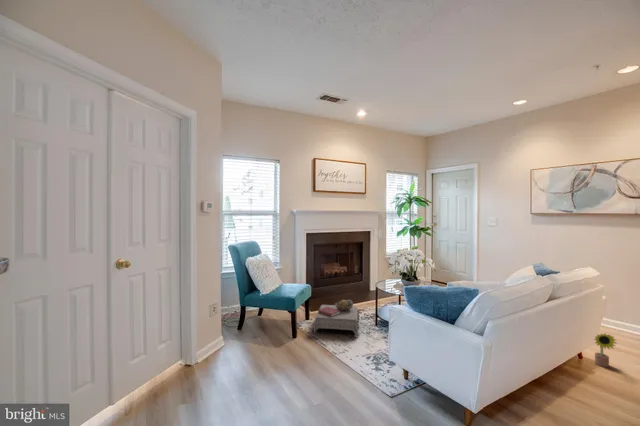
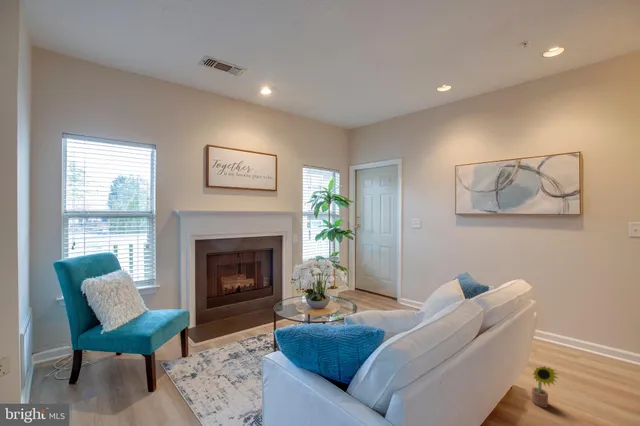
ottoman: present [313,300,359,336] -> none [174,333,252,394]

